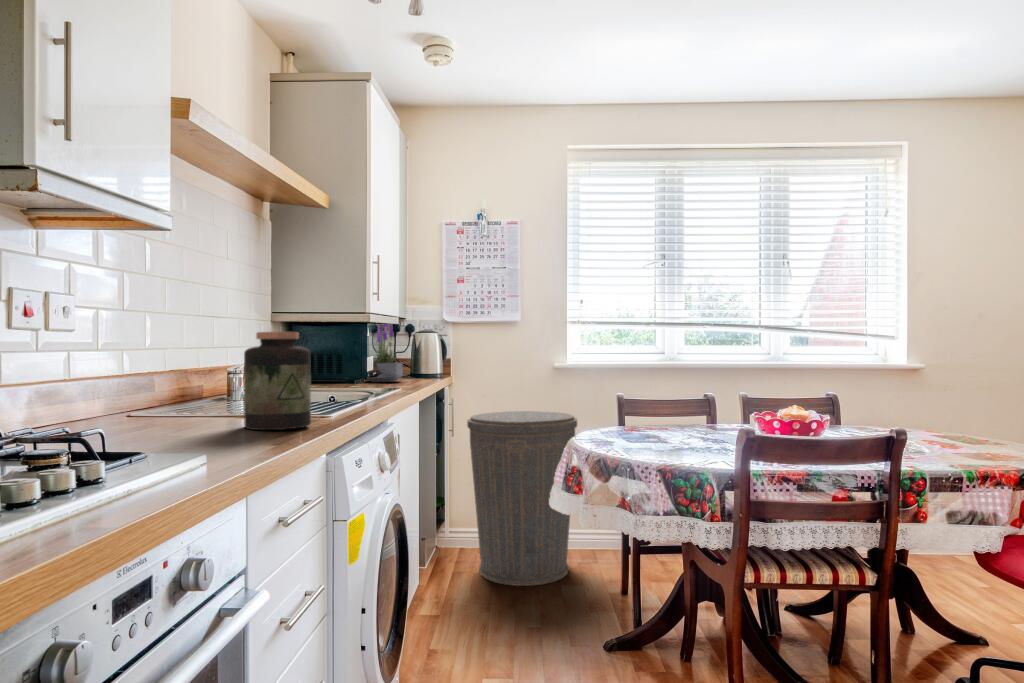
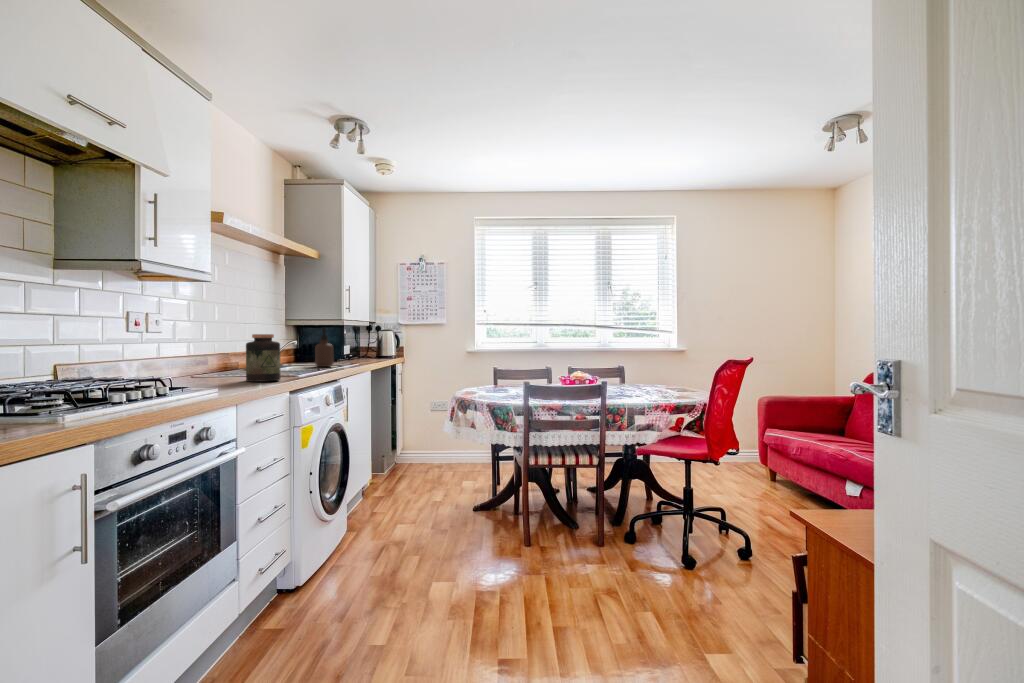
soap dispenser: none [333,324,364,394] -> present [315,327,334,367]
potted plant: present [369,324,403,382] -> none [346,318,370,361]
trash can: present [467,411,577,586] -> none [408,379,474,481]

